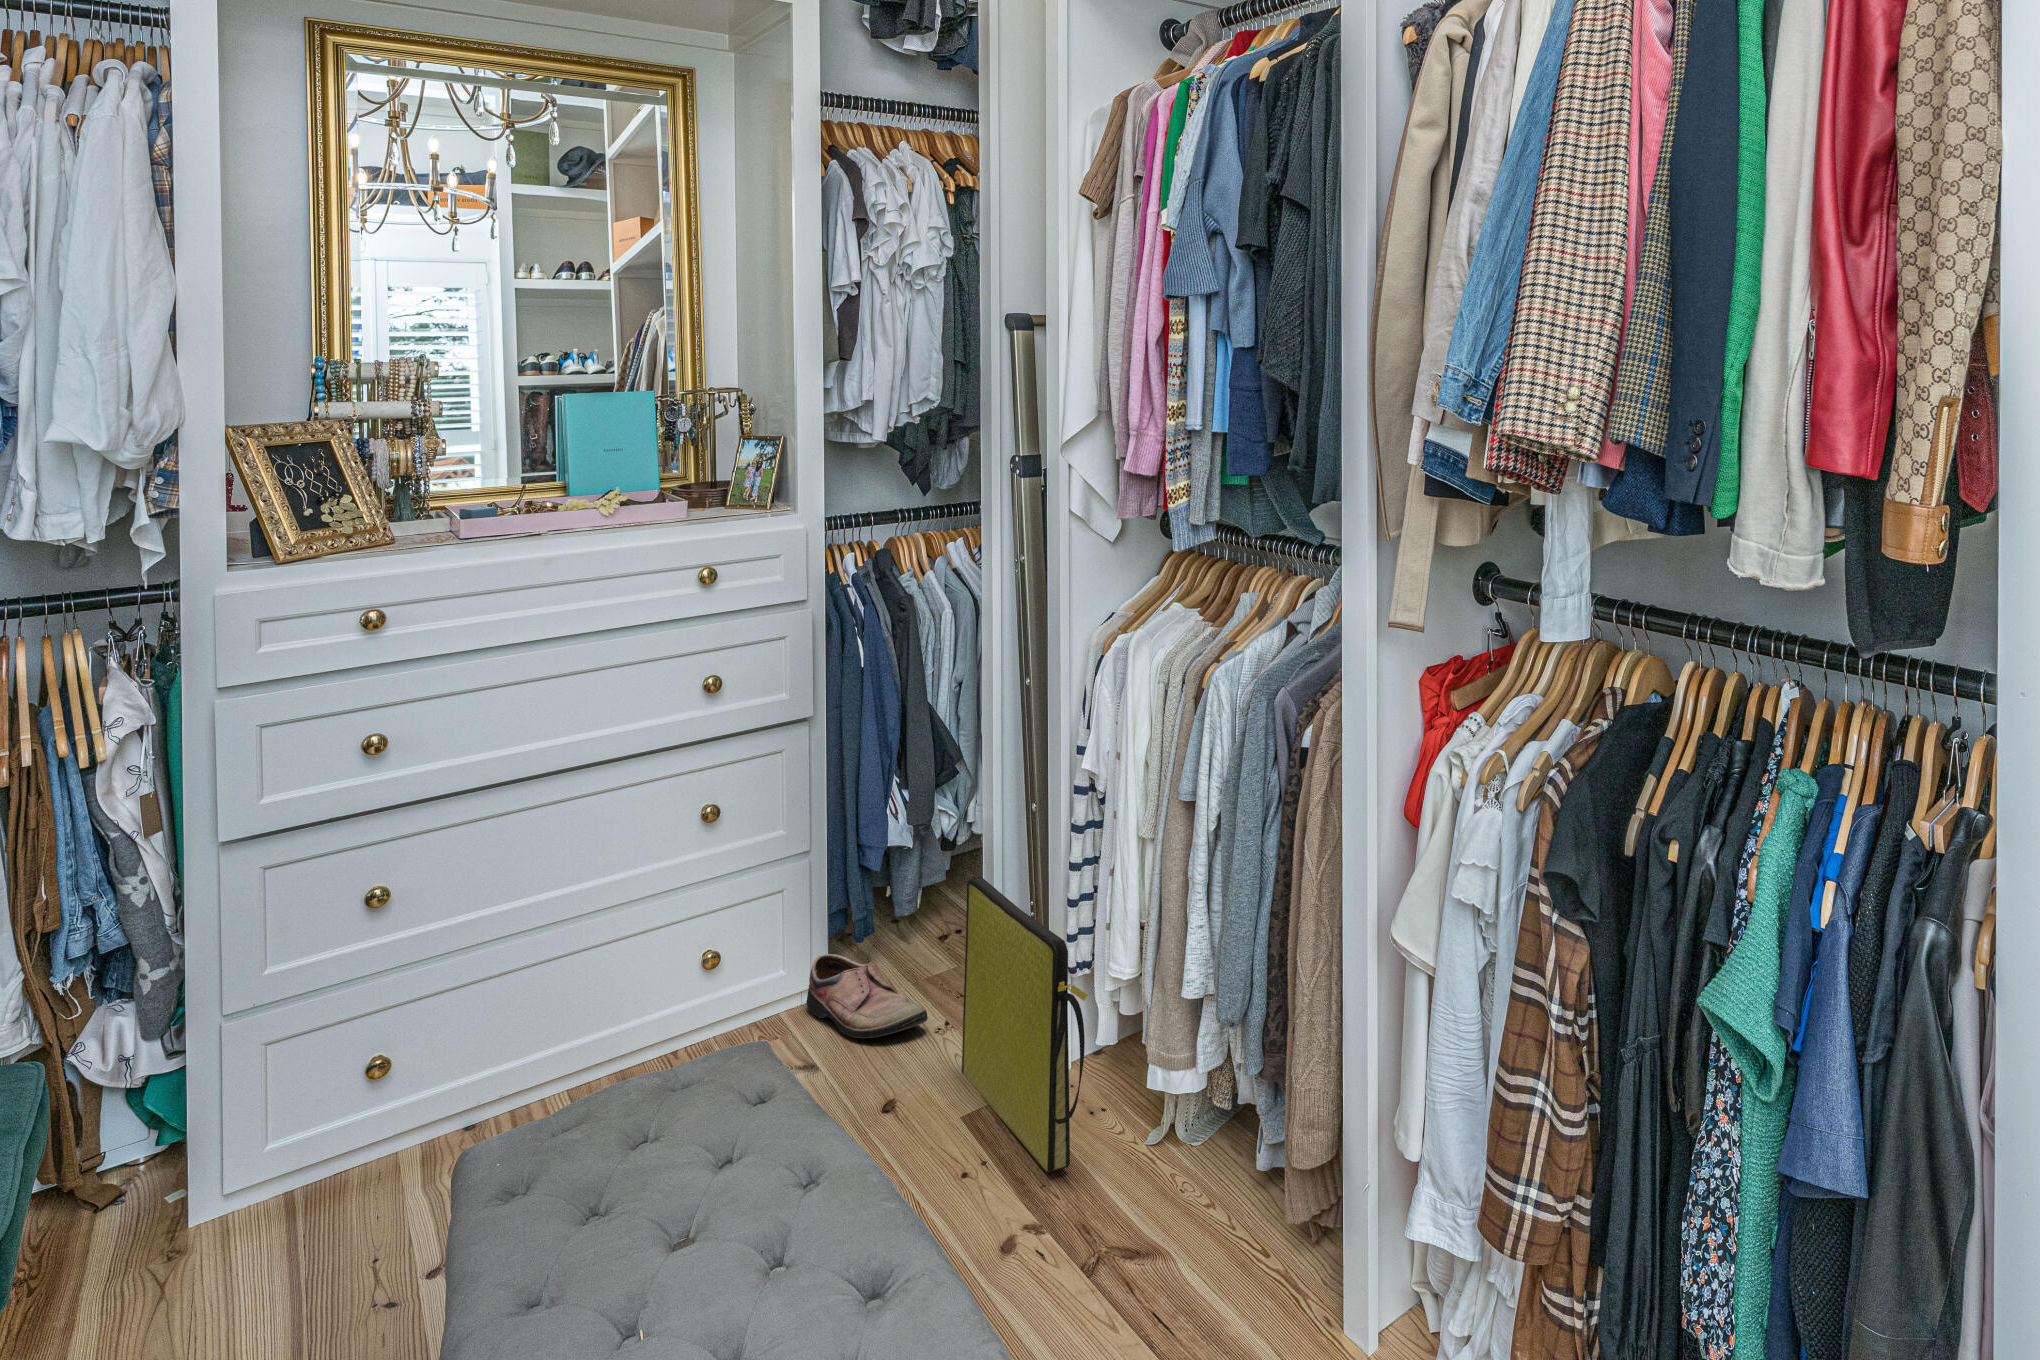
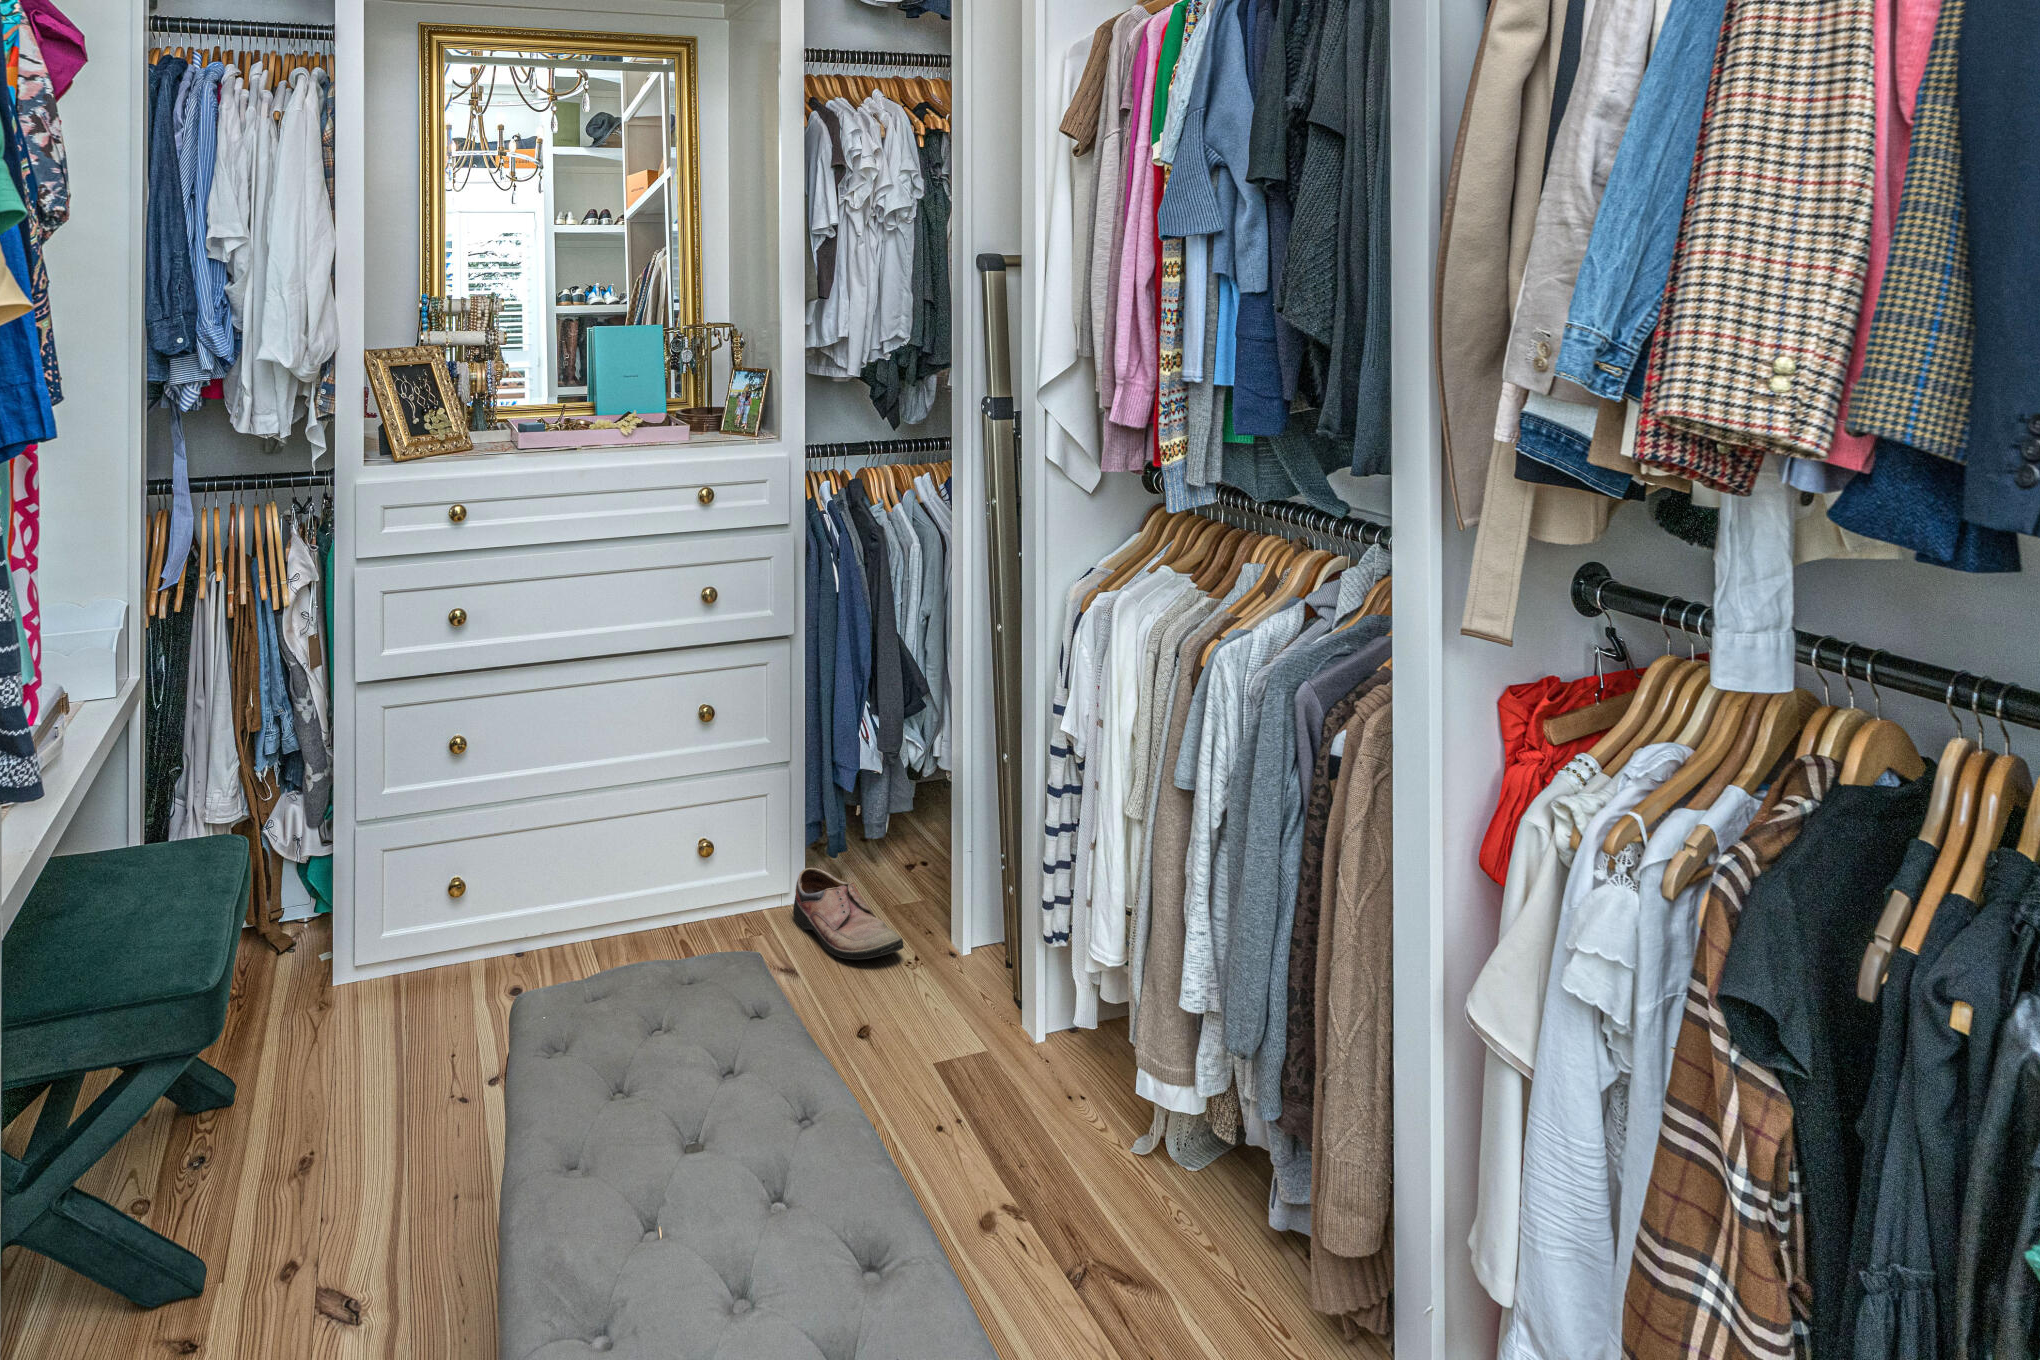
bag: present [962,876,1088,1173] -> none [937,822,1070,1150]

